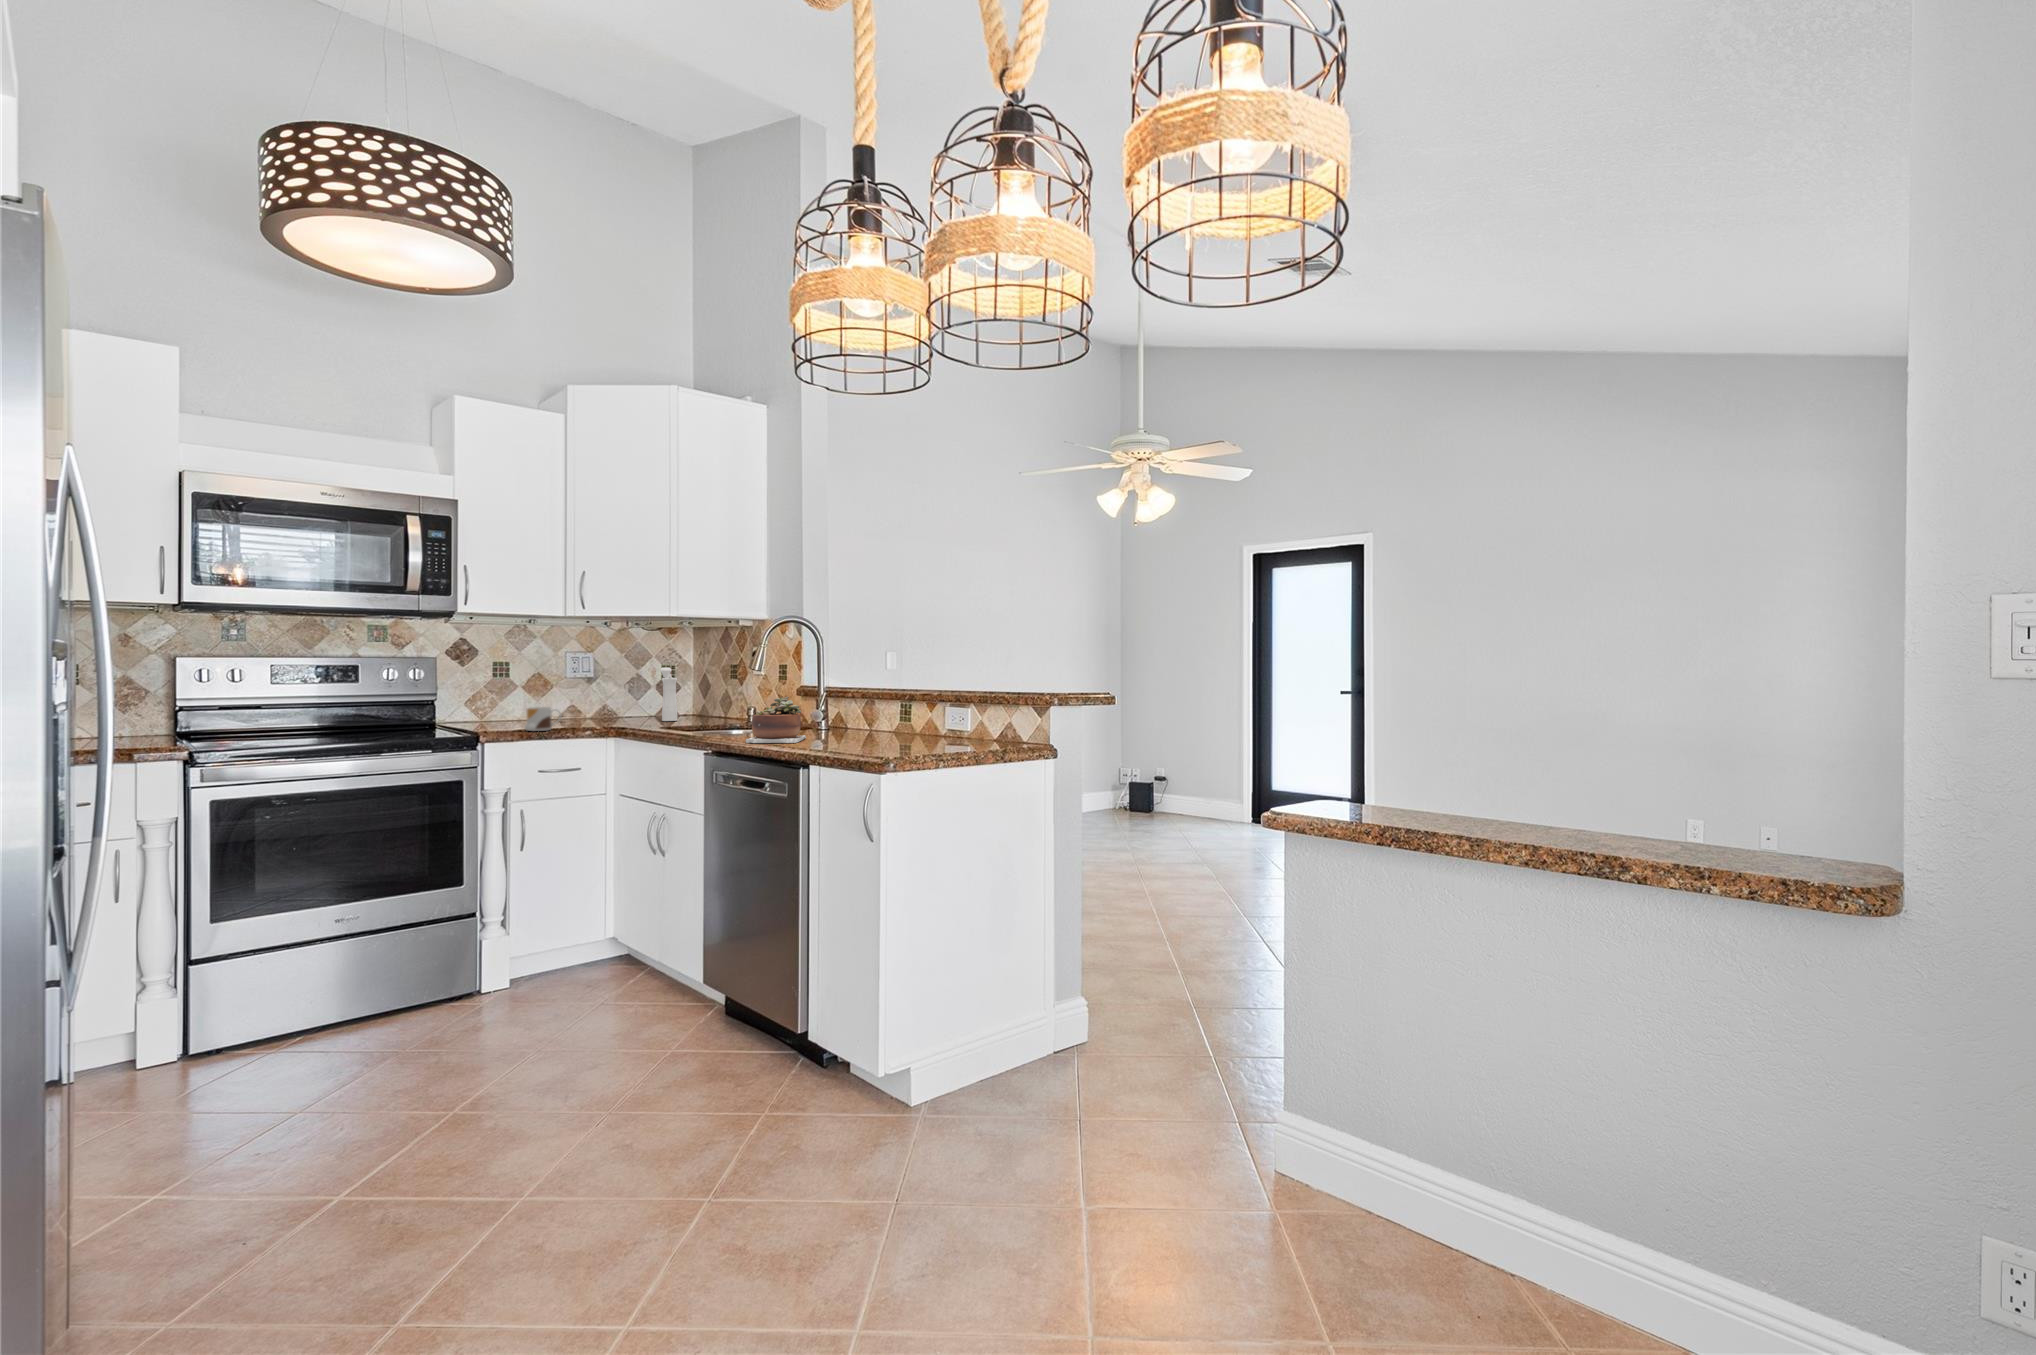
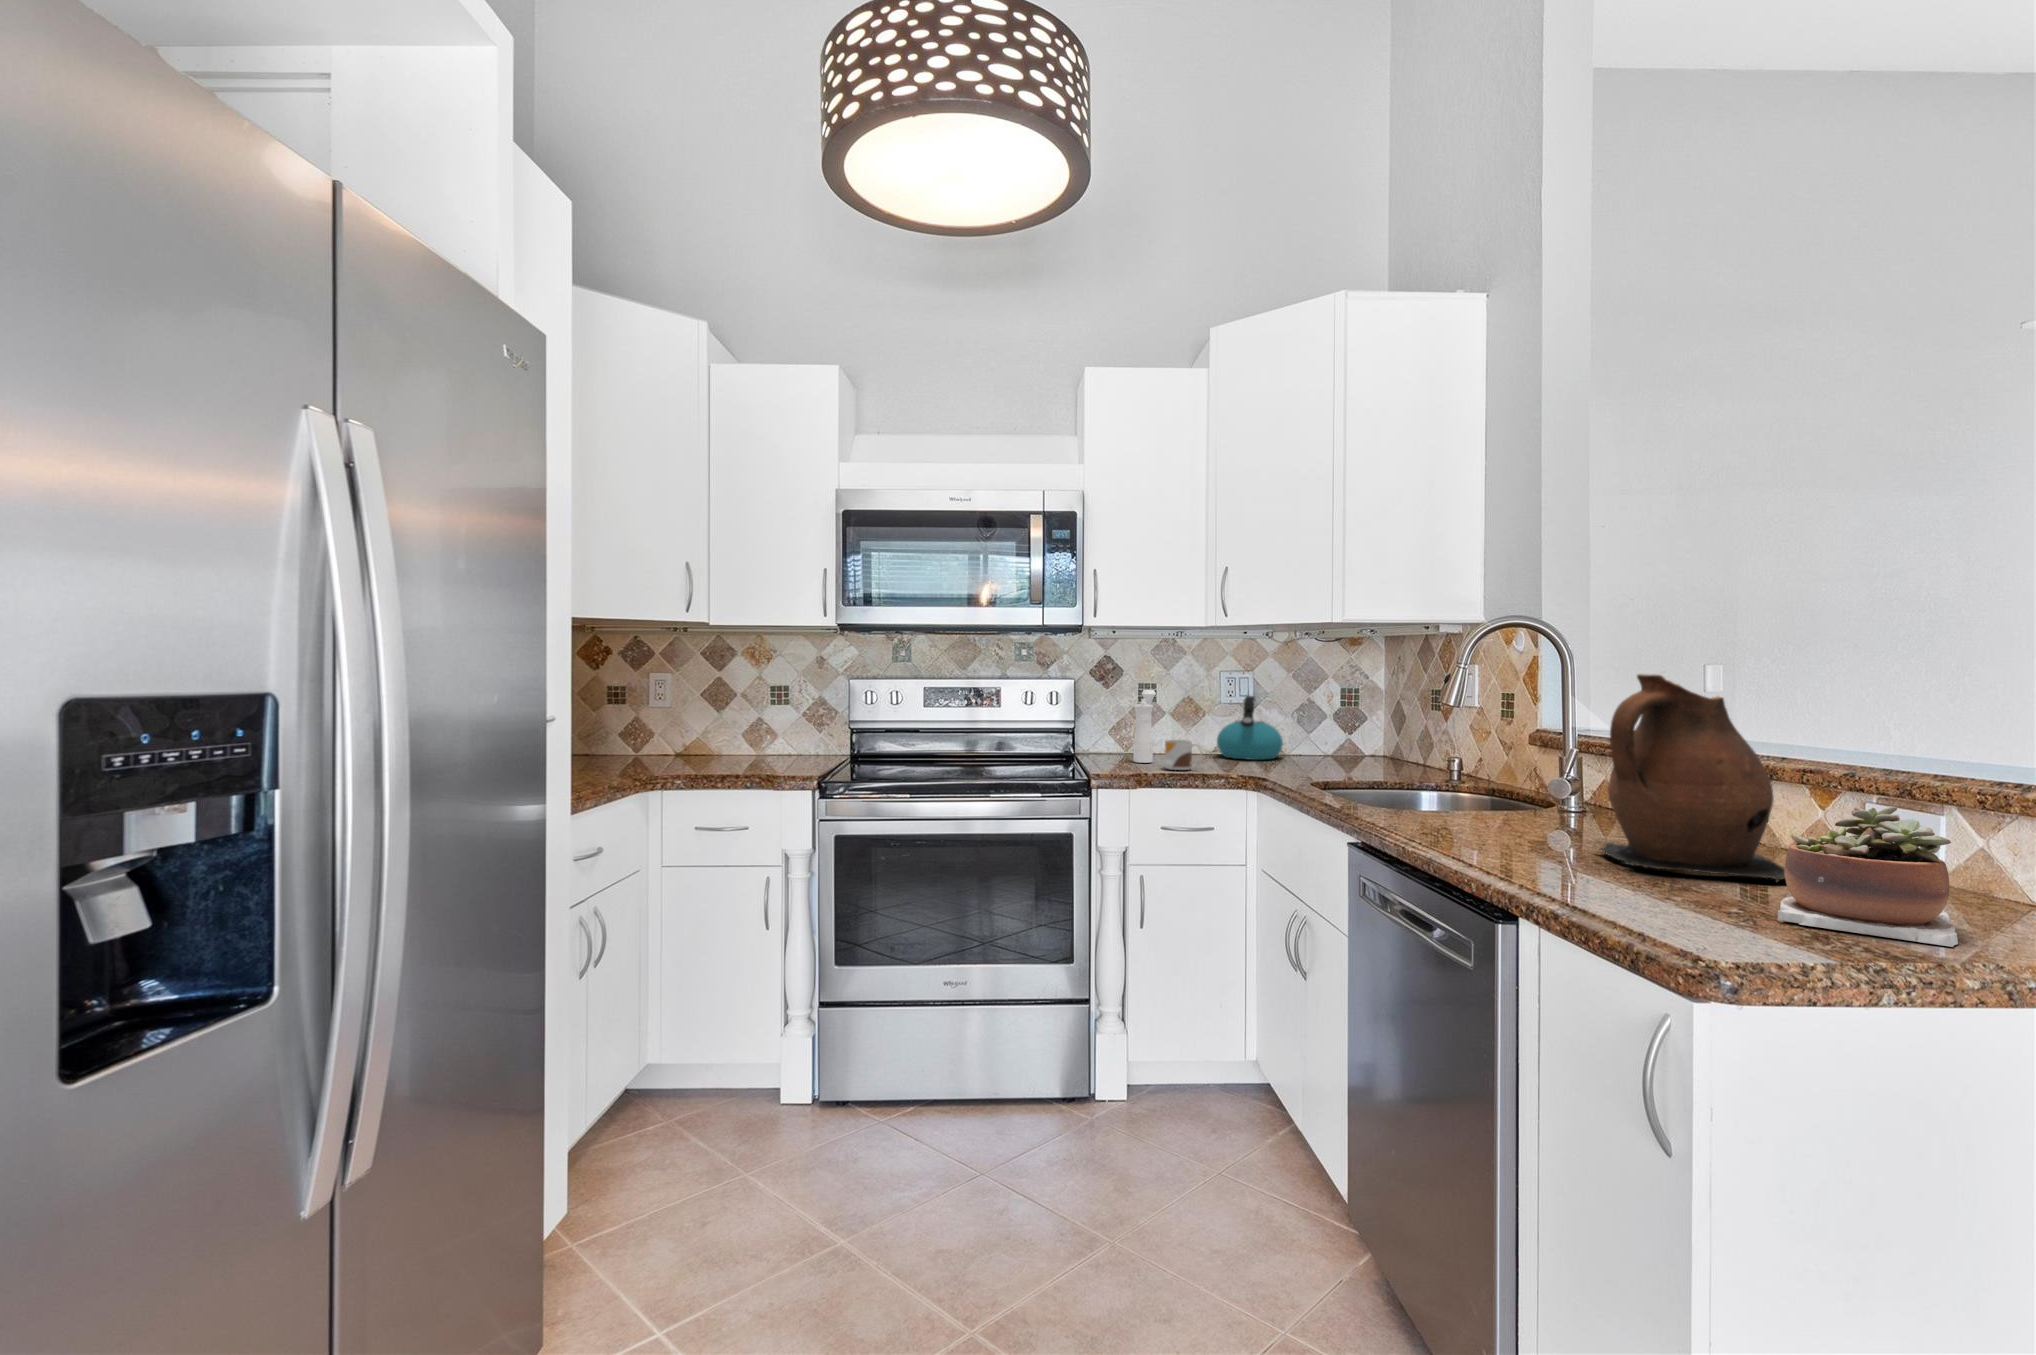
ceramic pitcher: none [836,646,920,743] -> present [1601,674,1786,882]
pepper mill: present [660,667,677,721] -> present [1134,690,1156,763]
kettle: none [564,672,620,722] -> present [1217,696,1283,760]
succulent plant: present [746,697,806,743] -> present [1778,806,1958,947]

